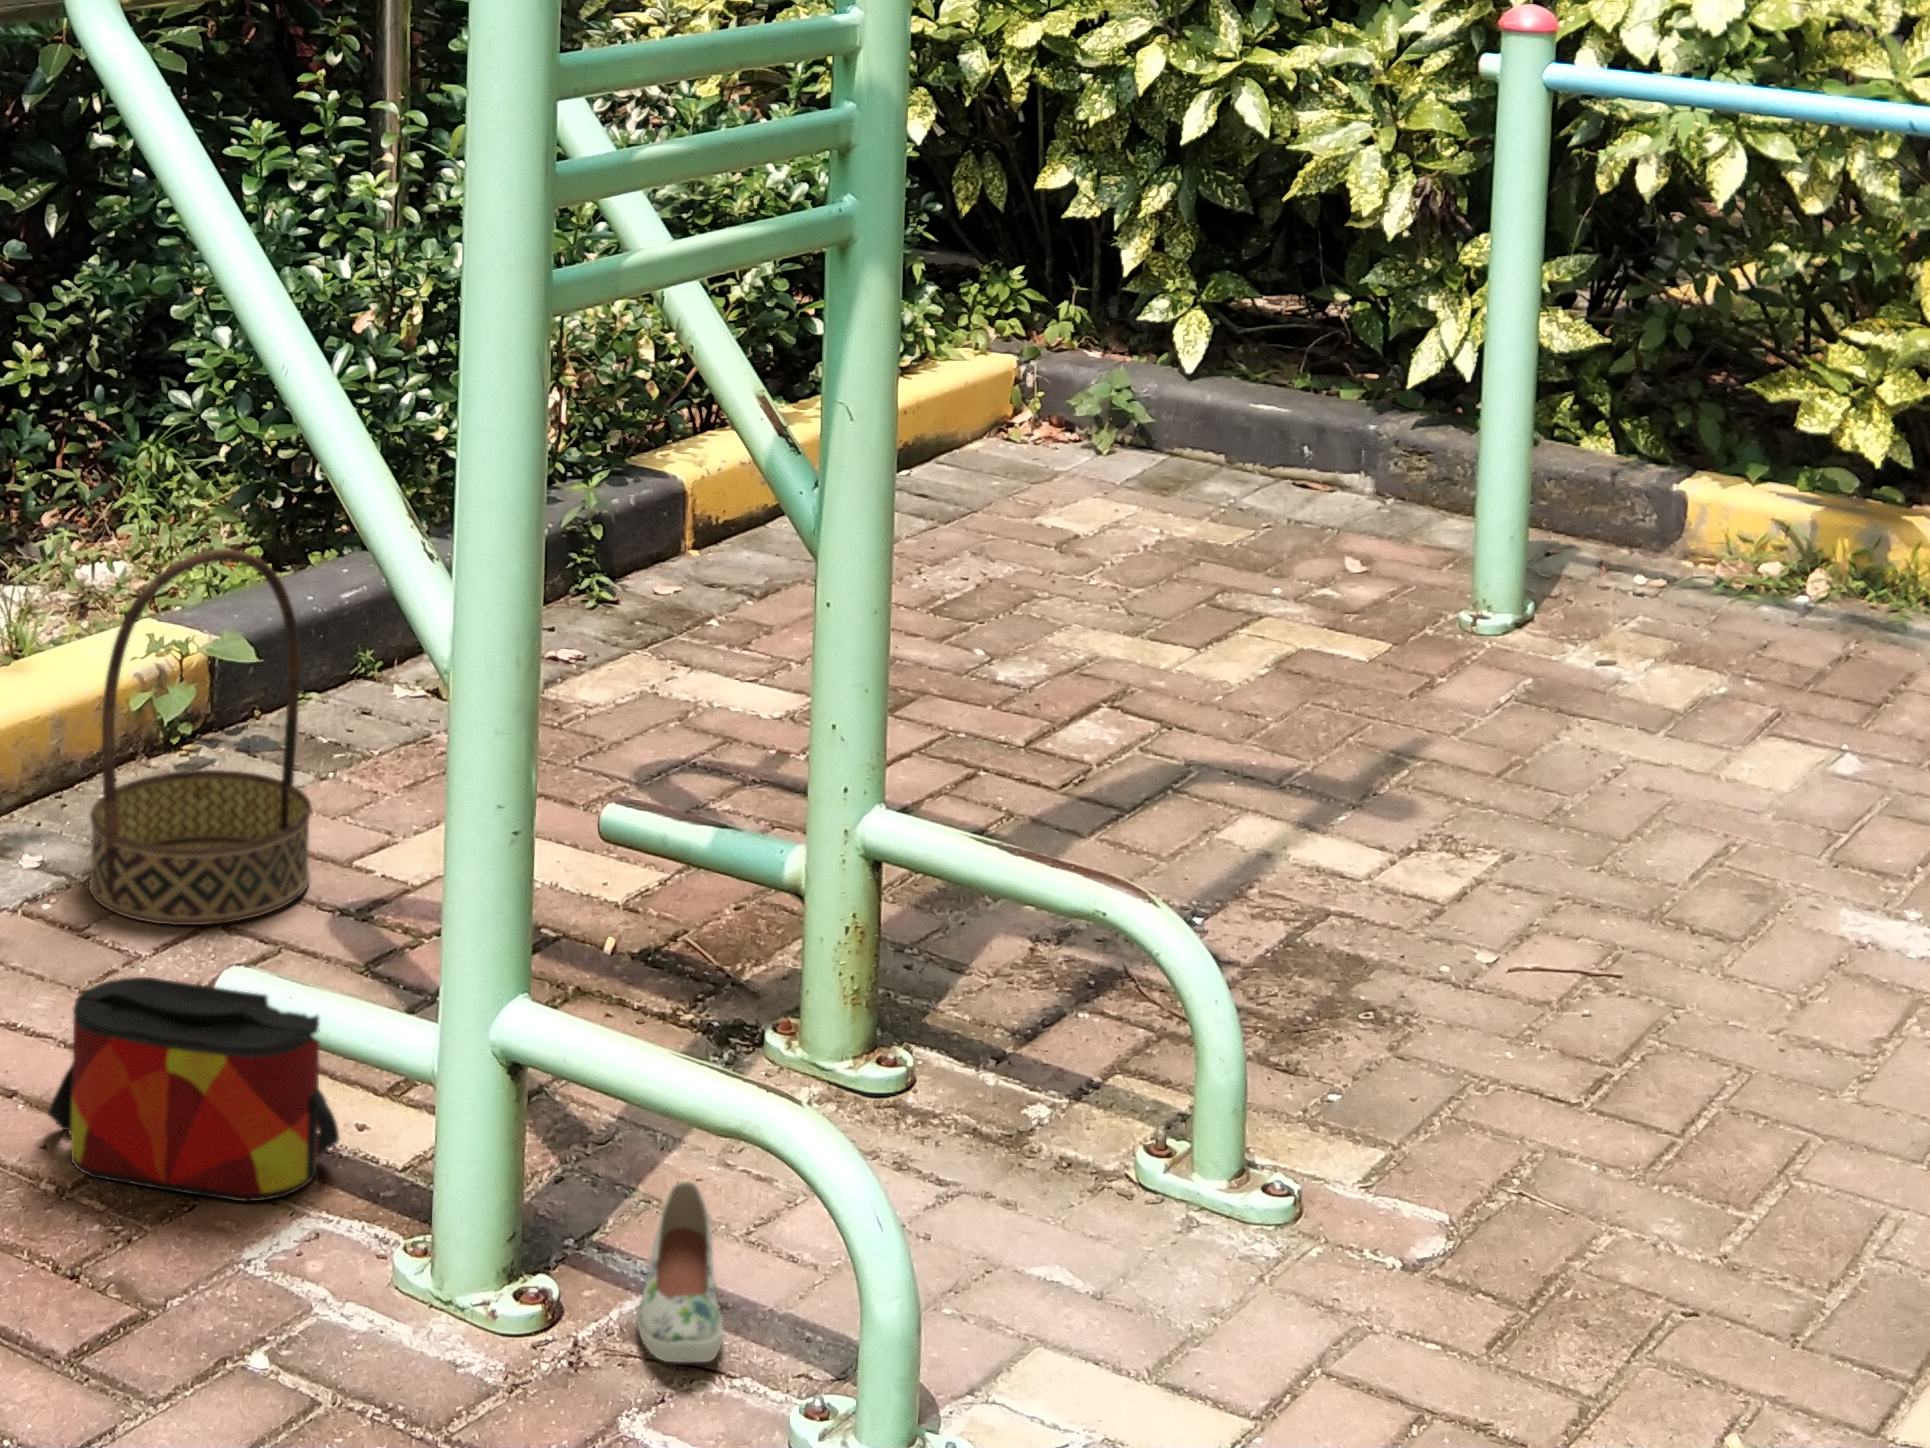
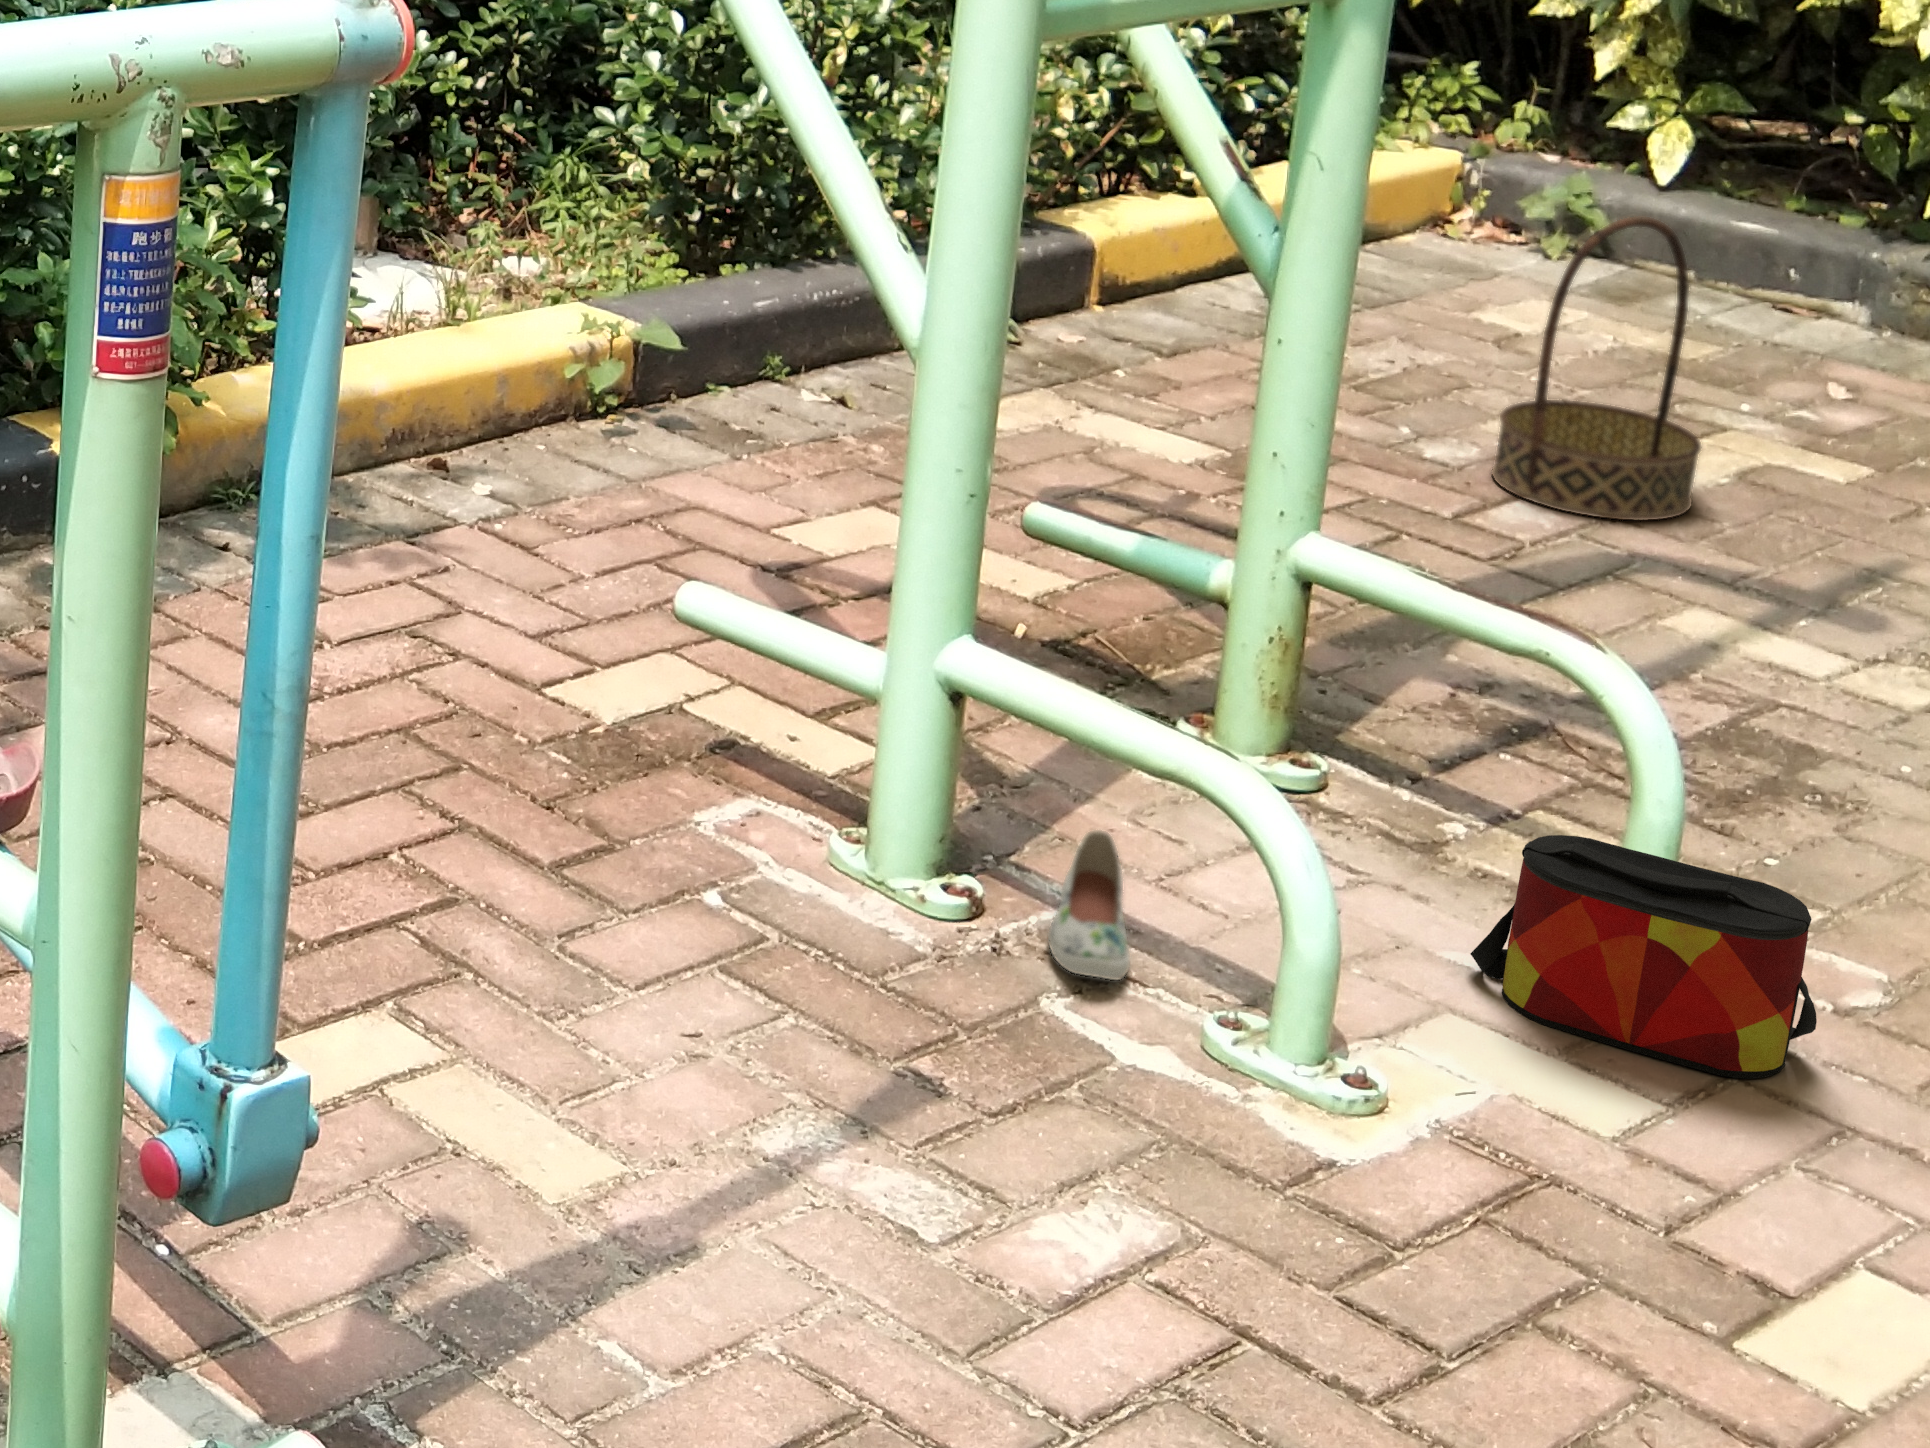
basket: present [89,549,312,925] -> present [1492,217,1702,520]
bag: present [48,977,339,1201] -> present [1470,835,1817,1079]

